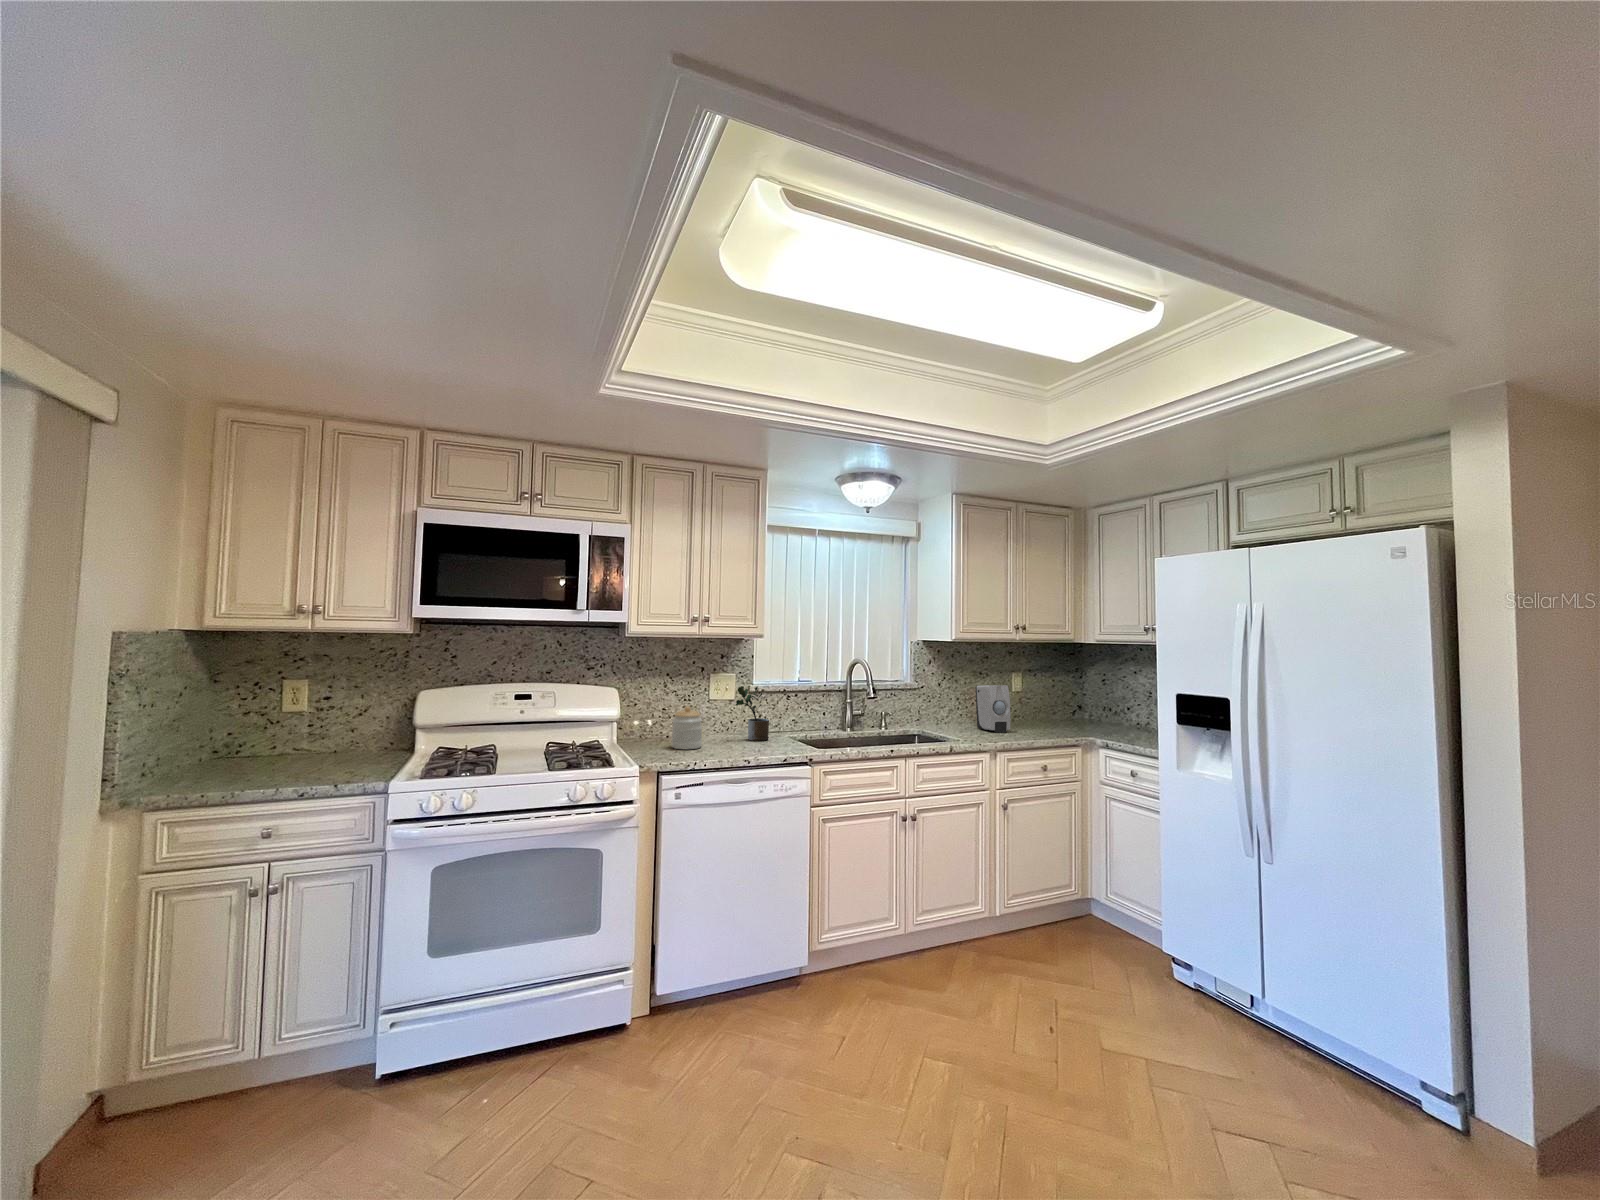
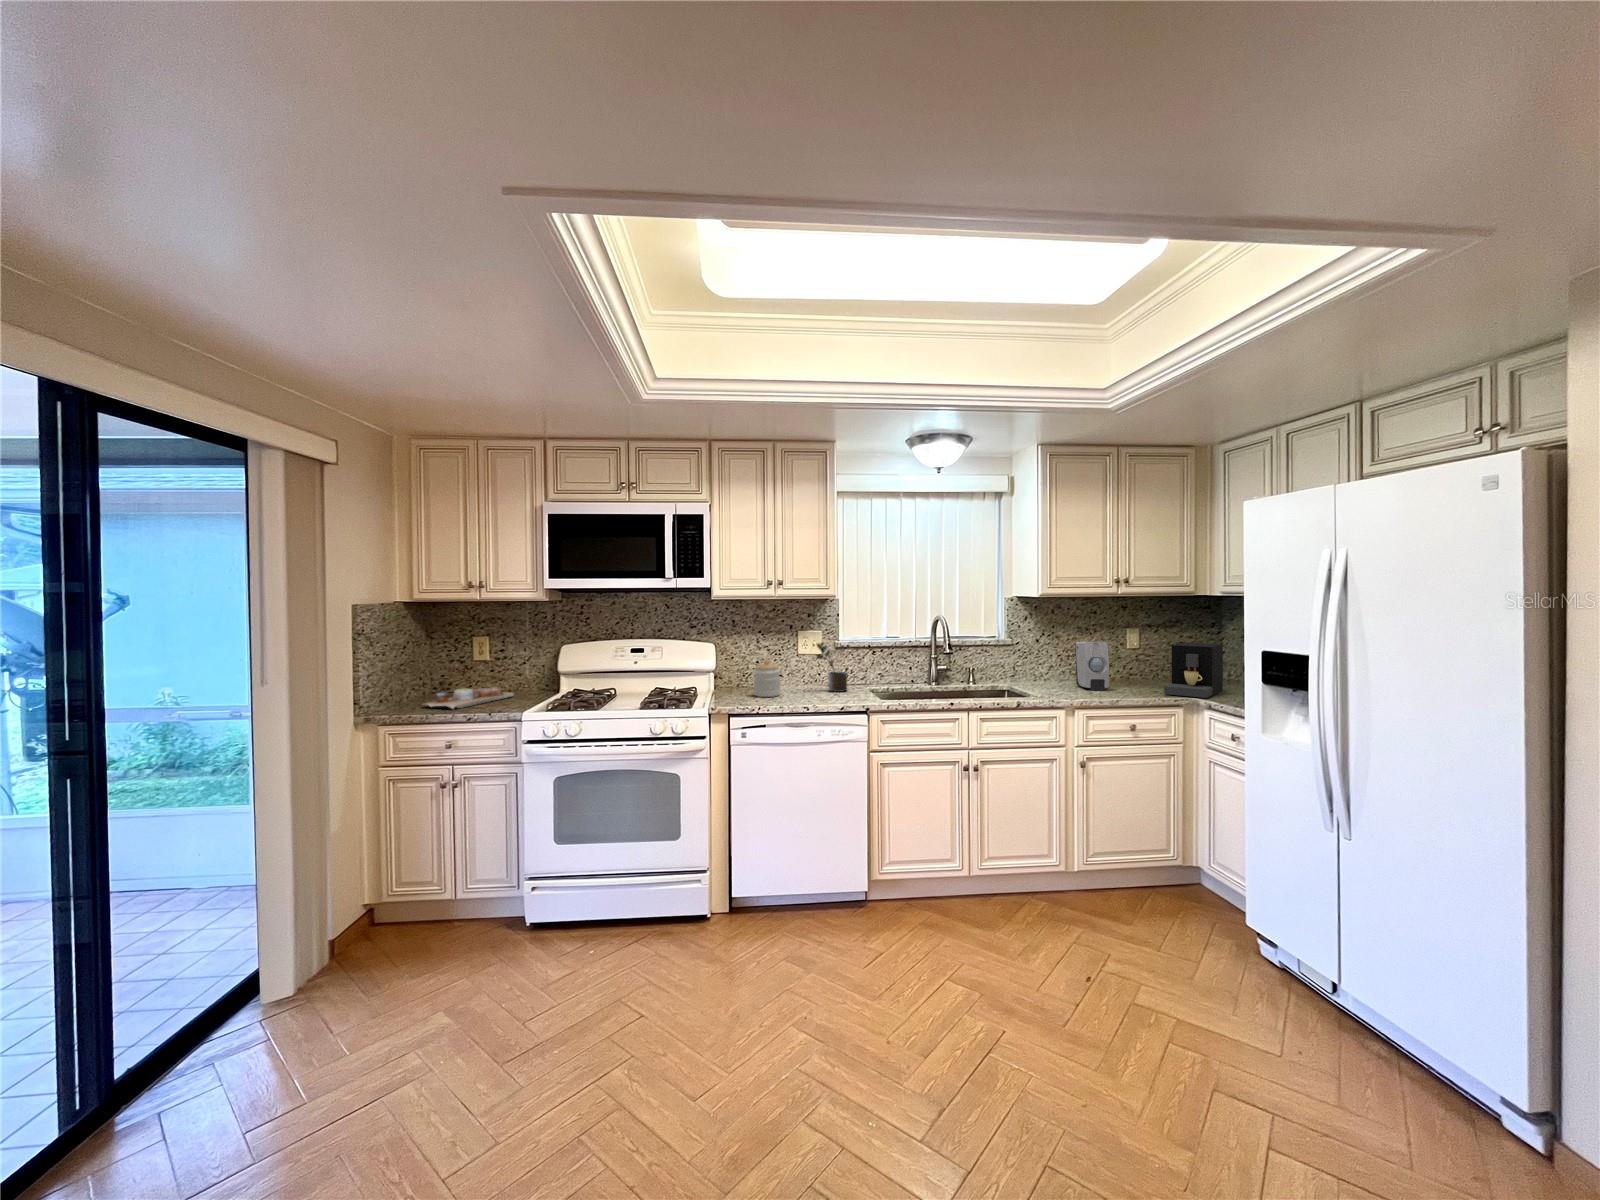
coffee maker: none [1061,686,1099,737] -> present [1164,642,1223,698]
cutting board: none [213,747,352,782] -> present [424,687,514,709]

